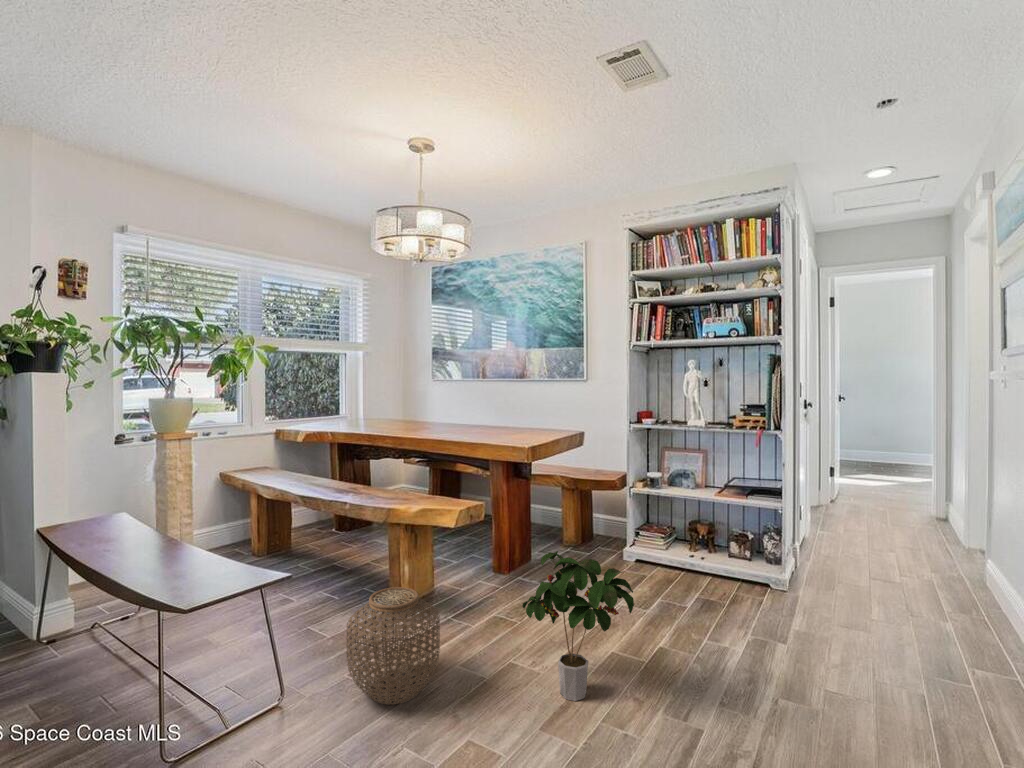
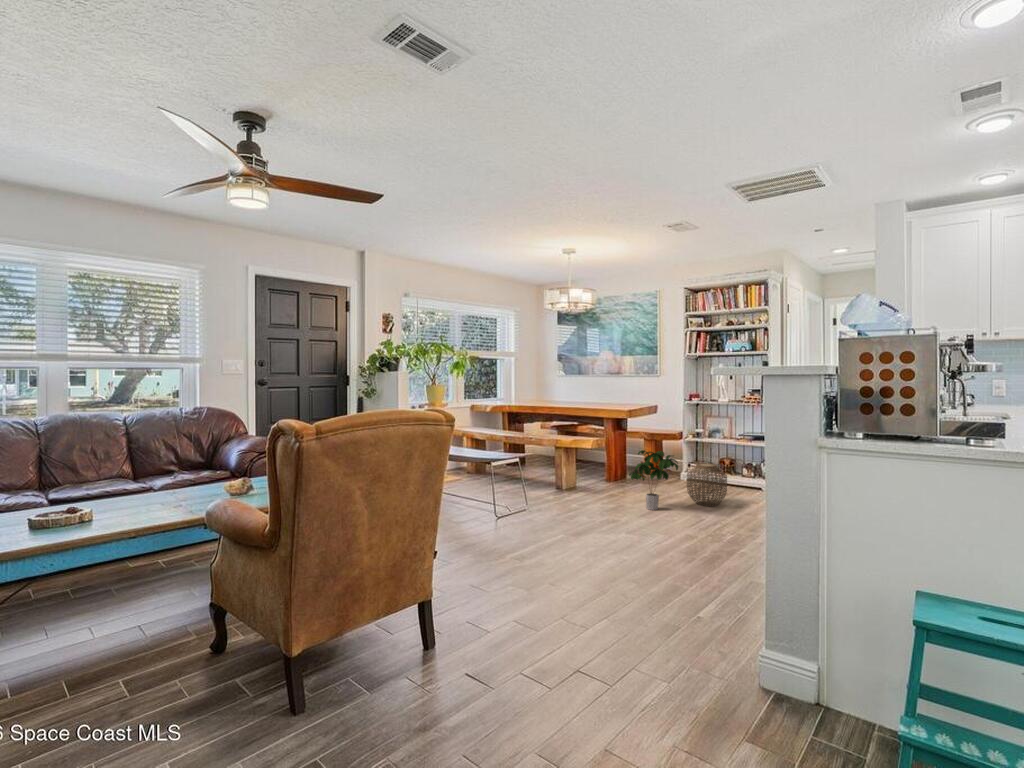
woven basket: present [346,587,440,704] -> present [687,463,727,506]

